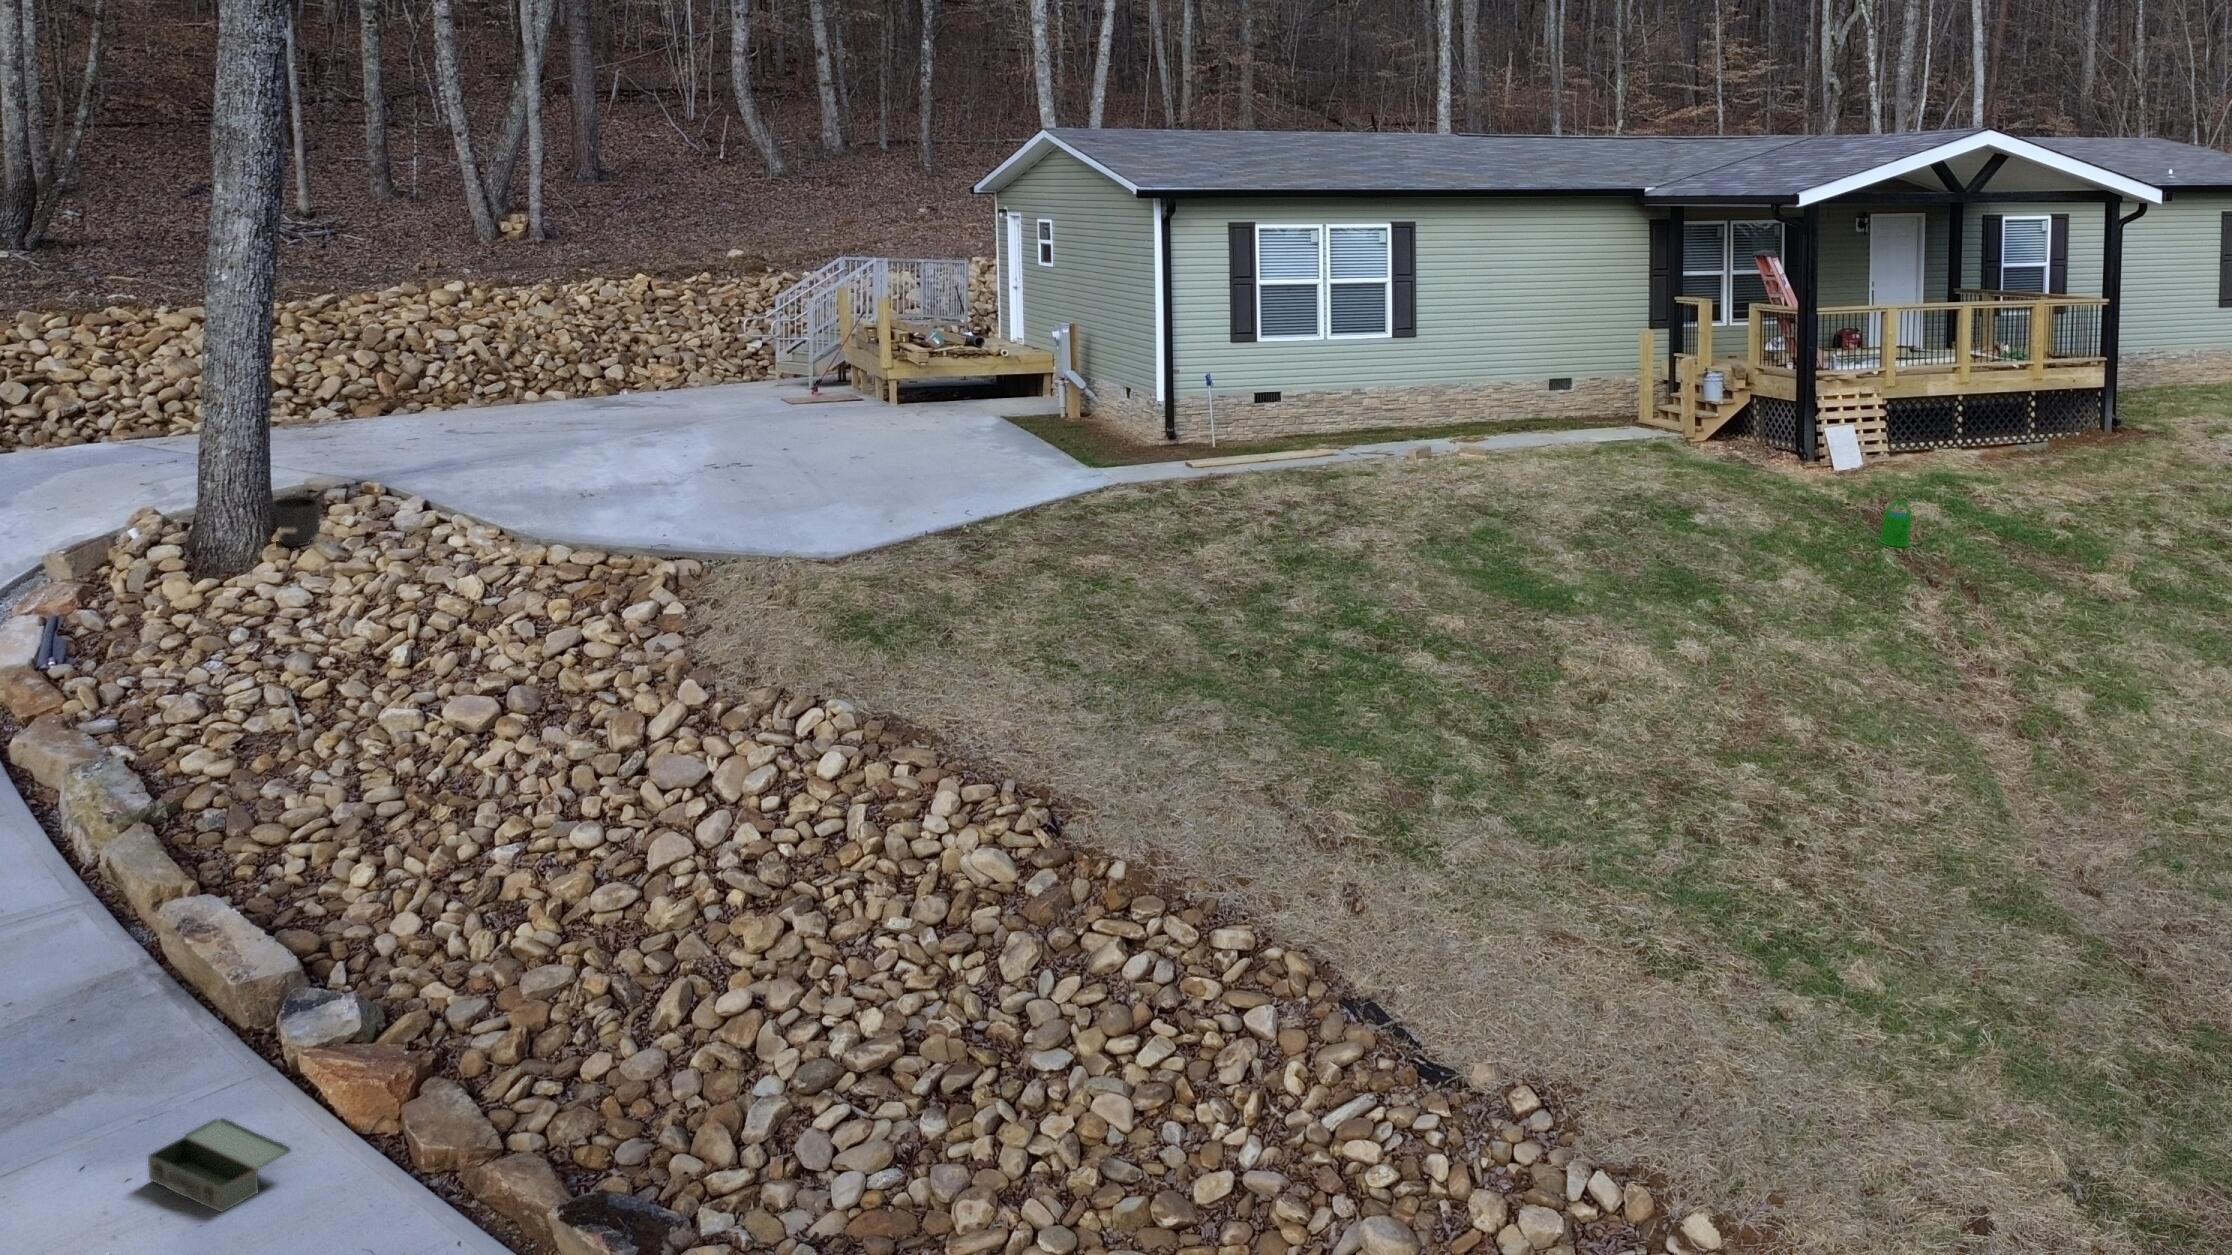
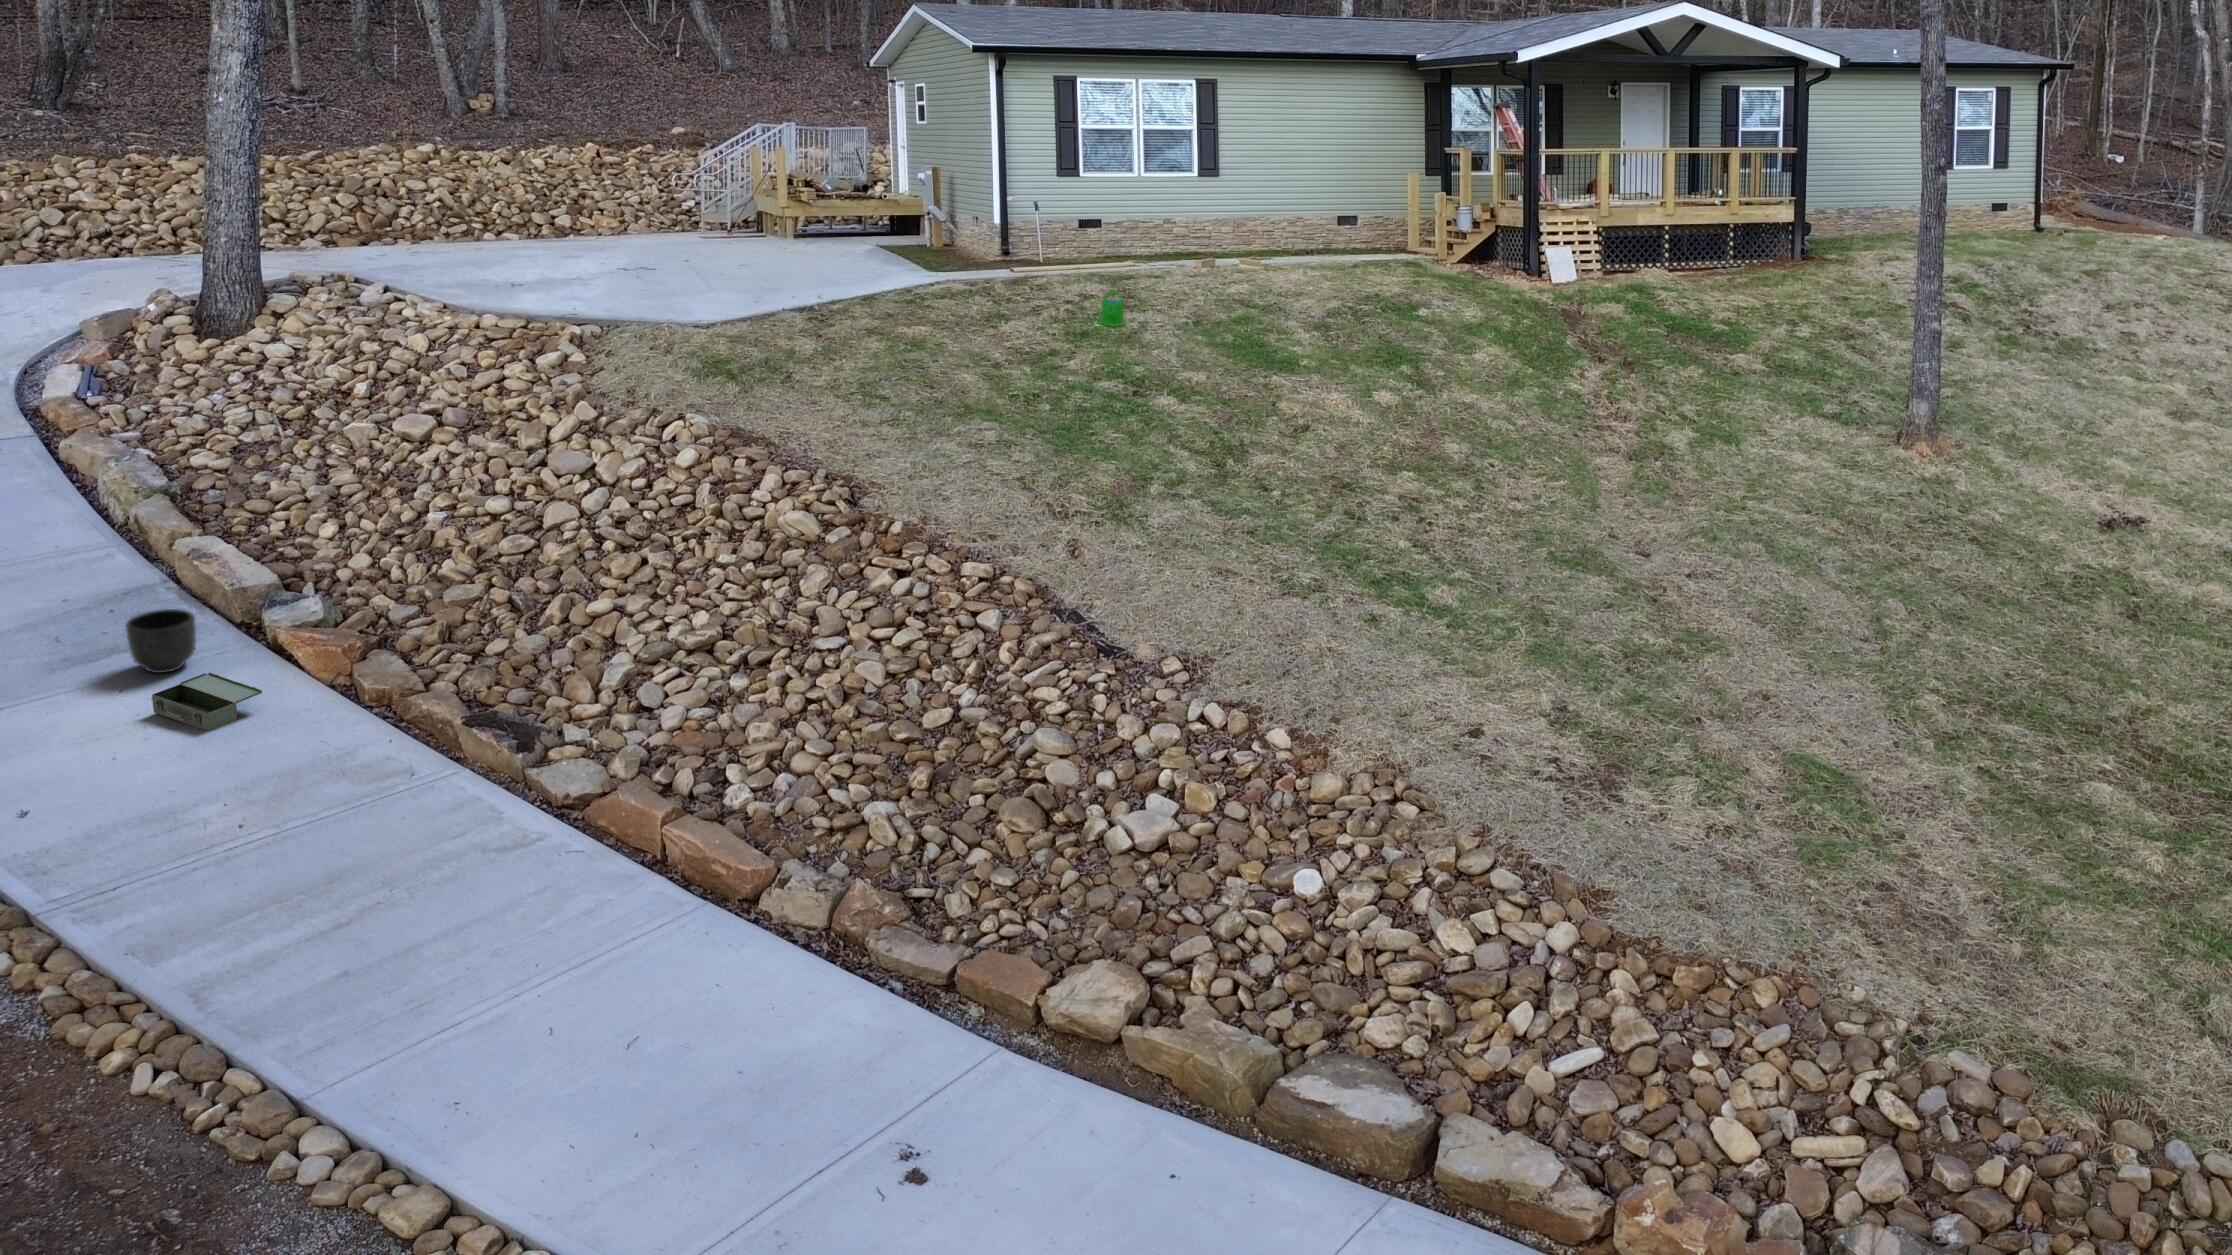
planter: present [272,497,321,547] -> present [126,609,196,673]
watering can: present [1878,500,1912,547] -> present [1098,291,1125,327]

